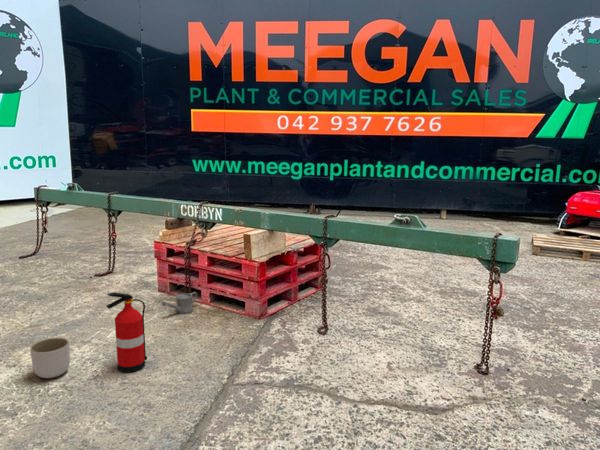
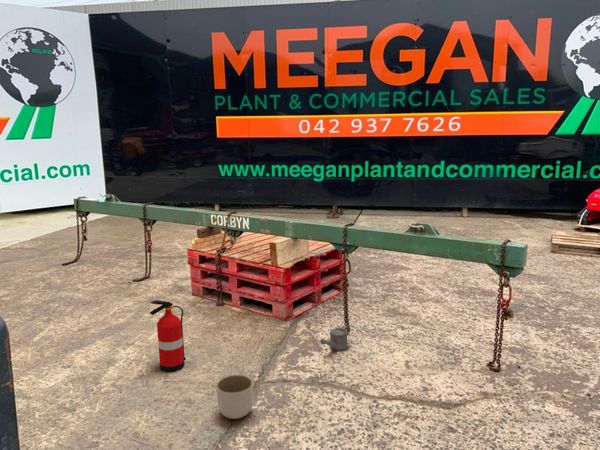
watering can: present [162,292,197,314] -> present [320,326,349,351]
planter: present [30,338,70,378] -> present [217,375,253,419]

